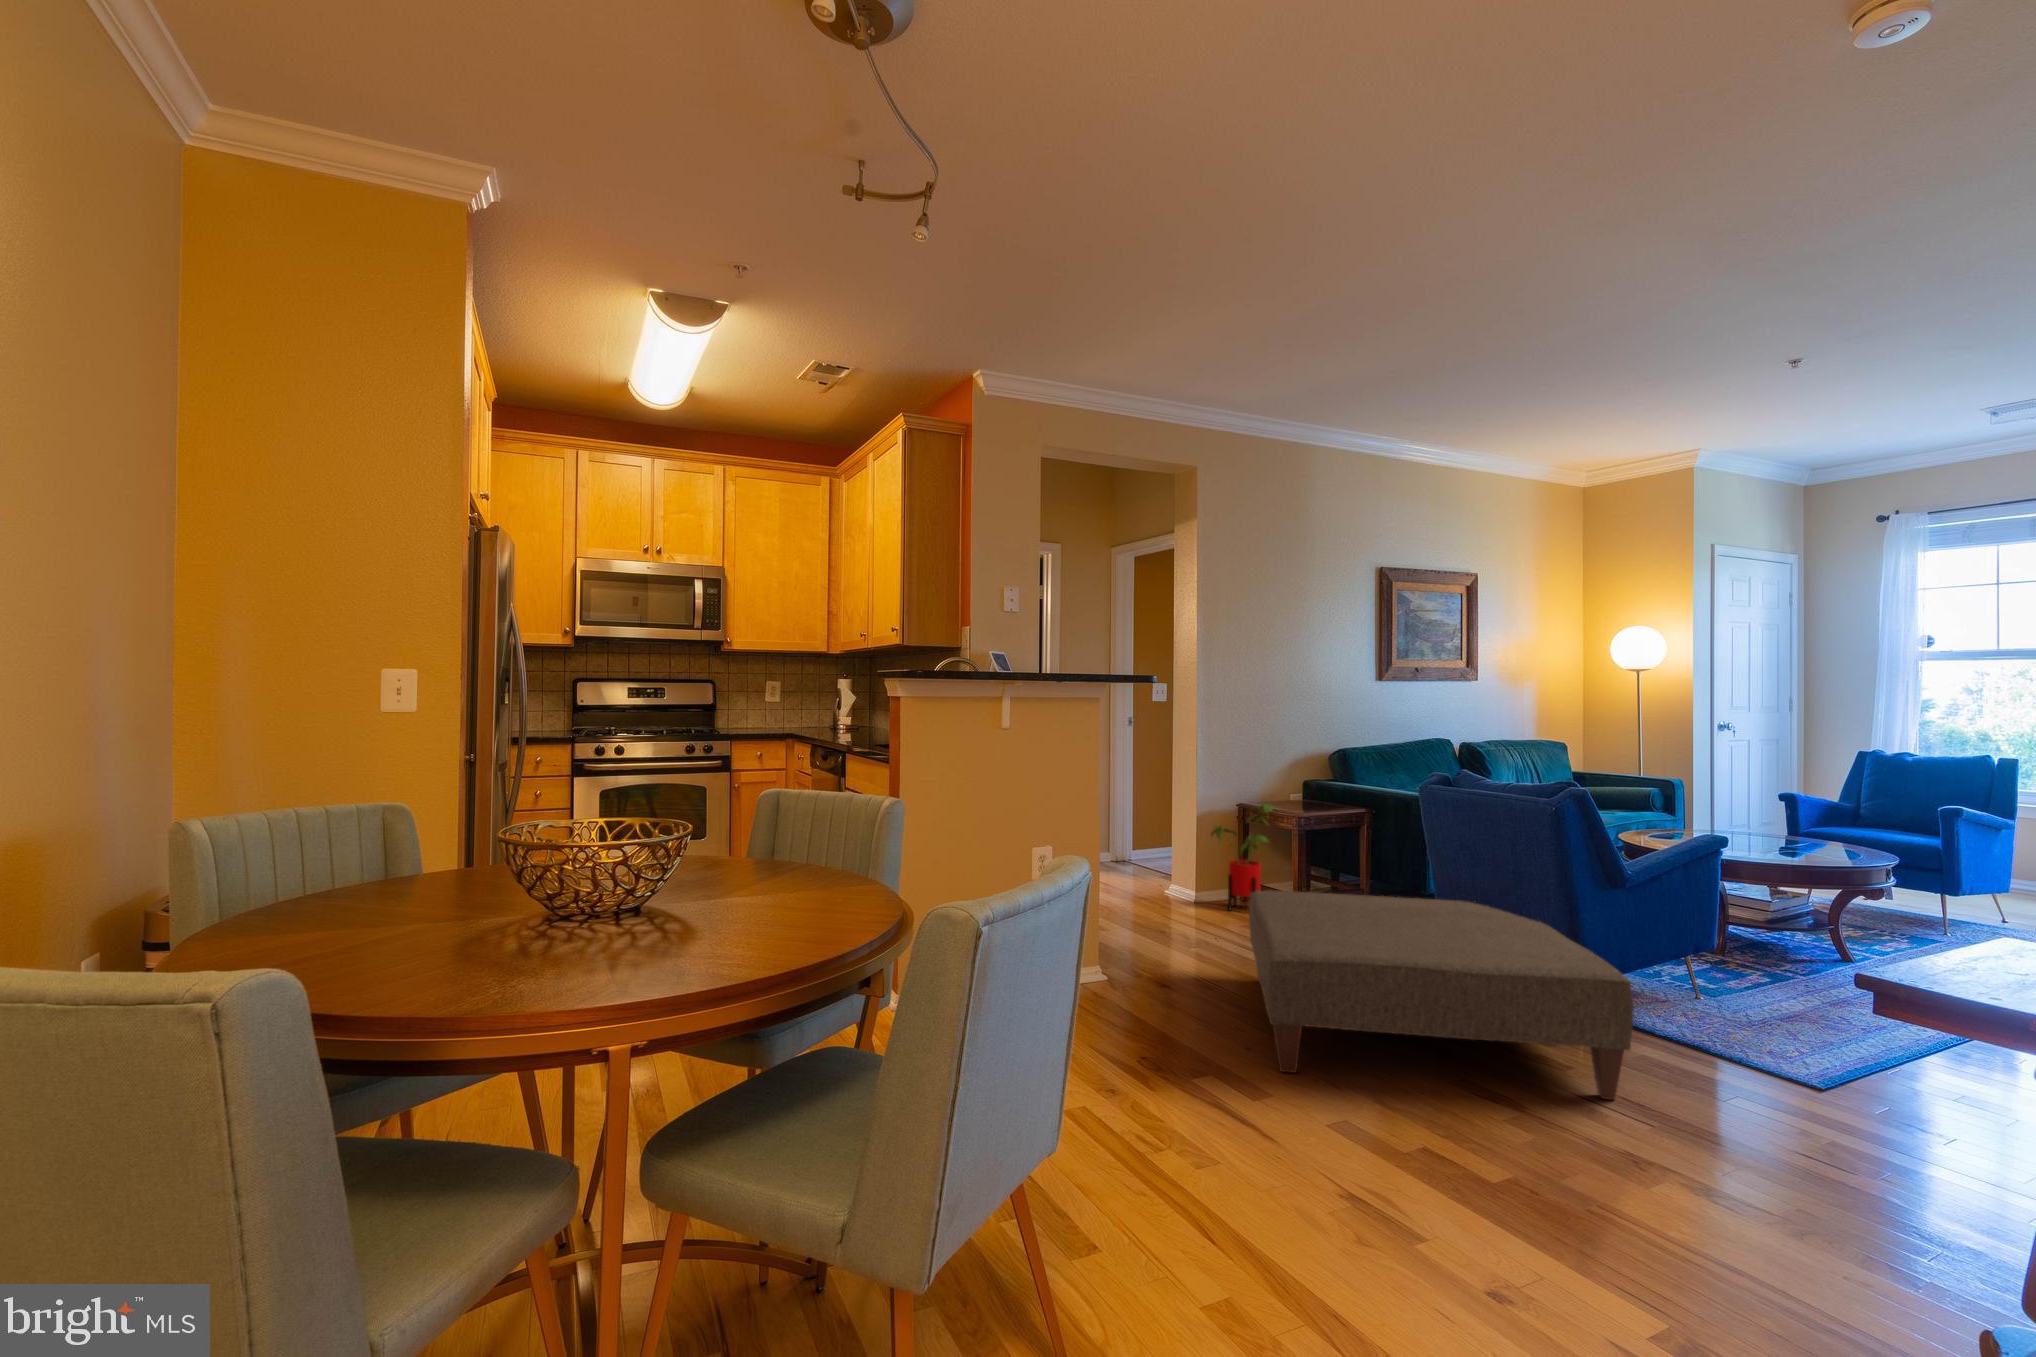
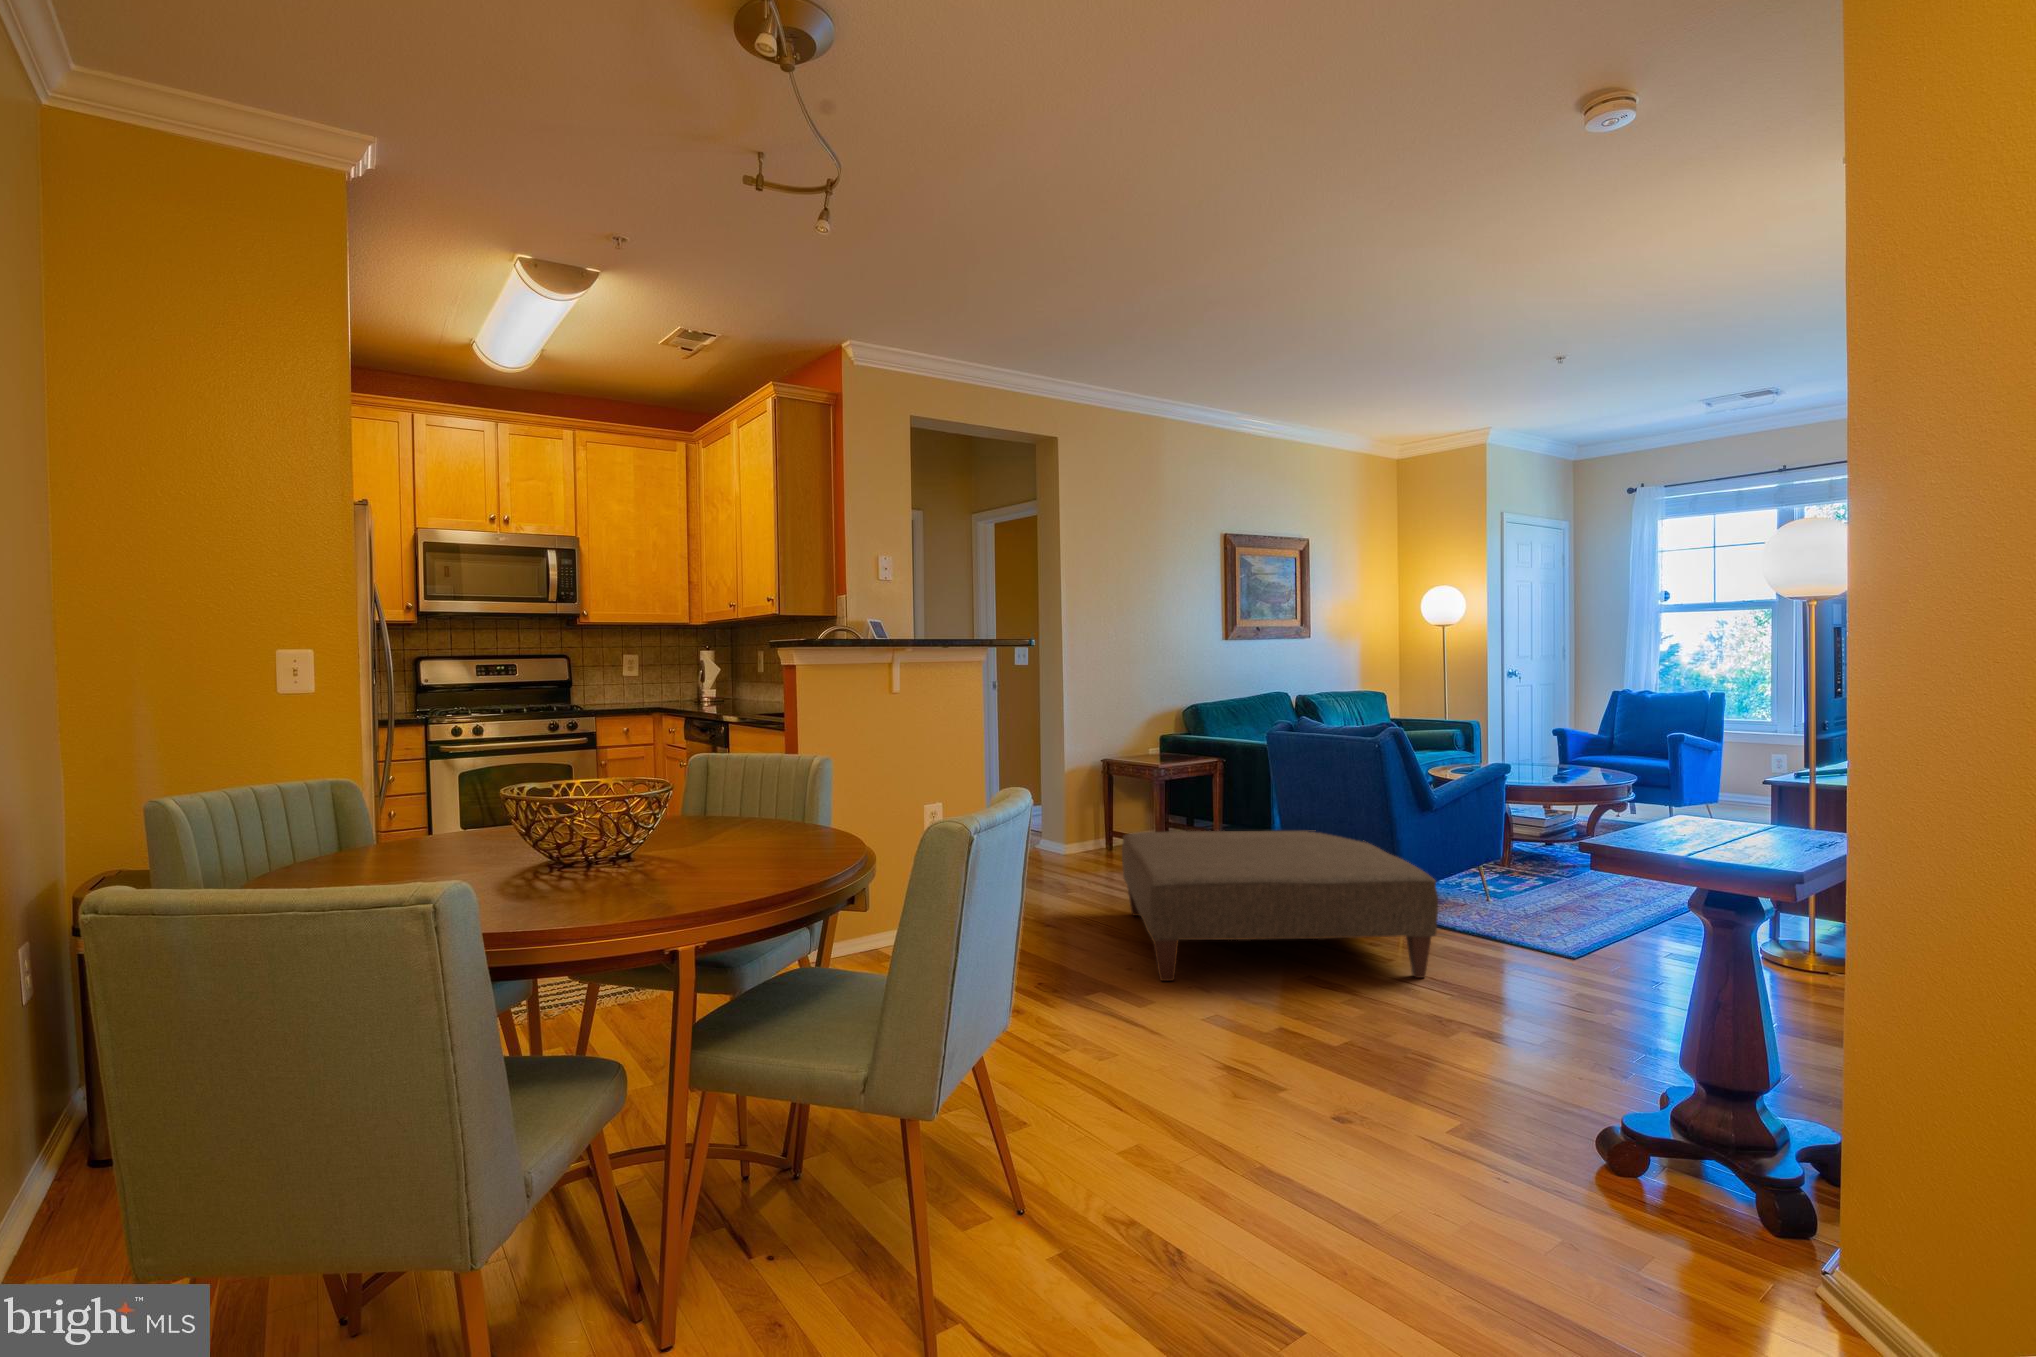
house plant: present [1211,805,1272,911] -> none [1077,758,1137,860]

